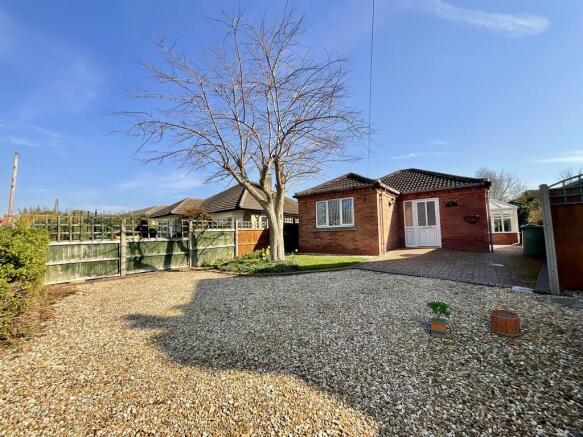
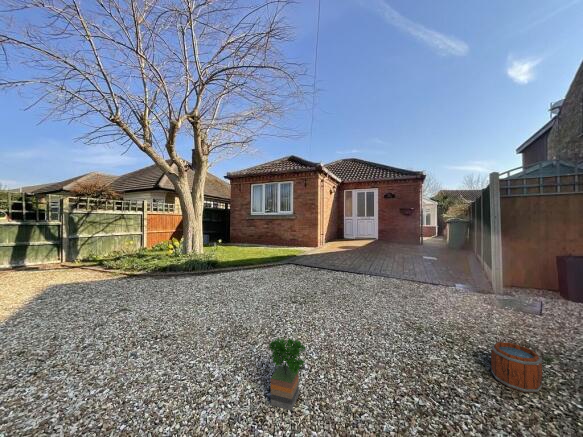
potted tree: present [426,301,451,338] -> present [269,338,306,410]

